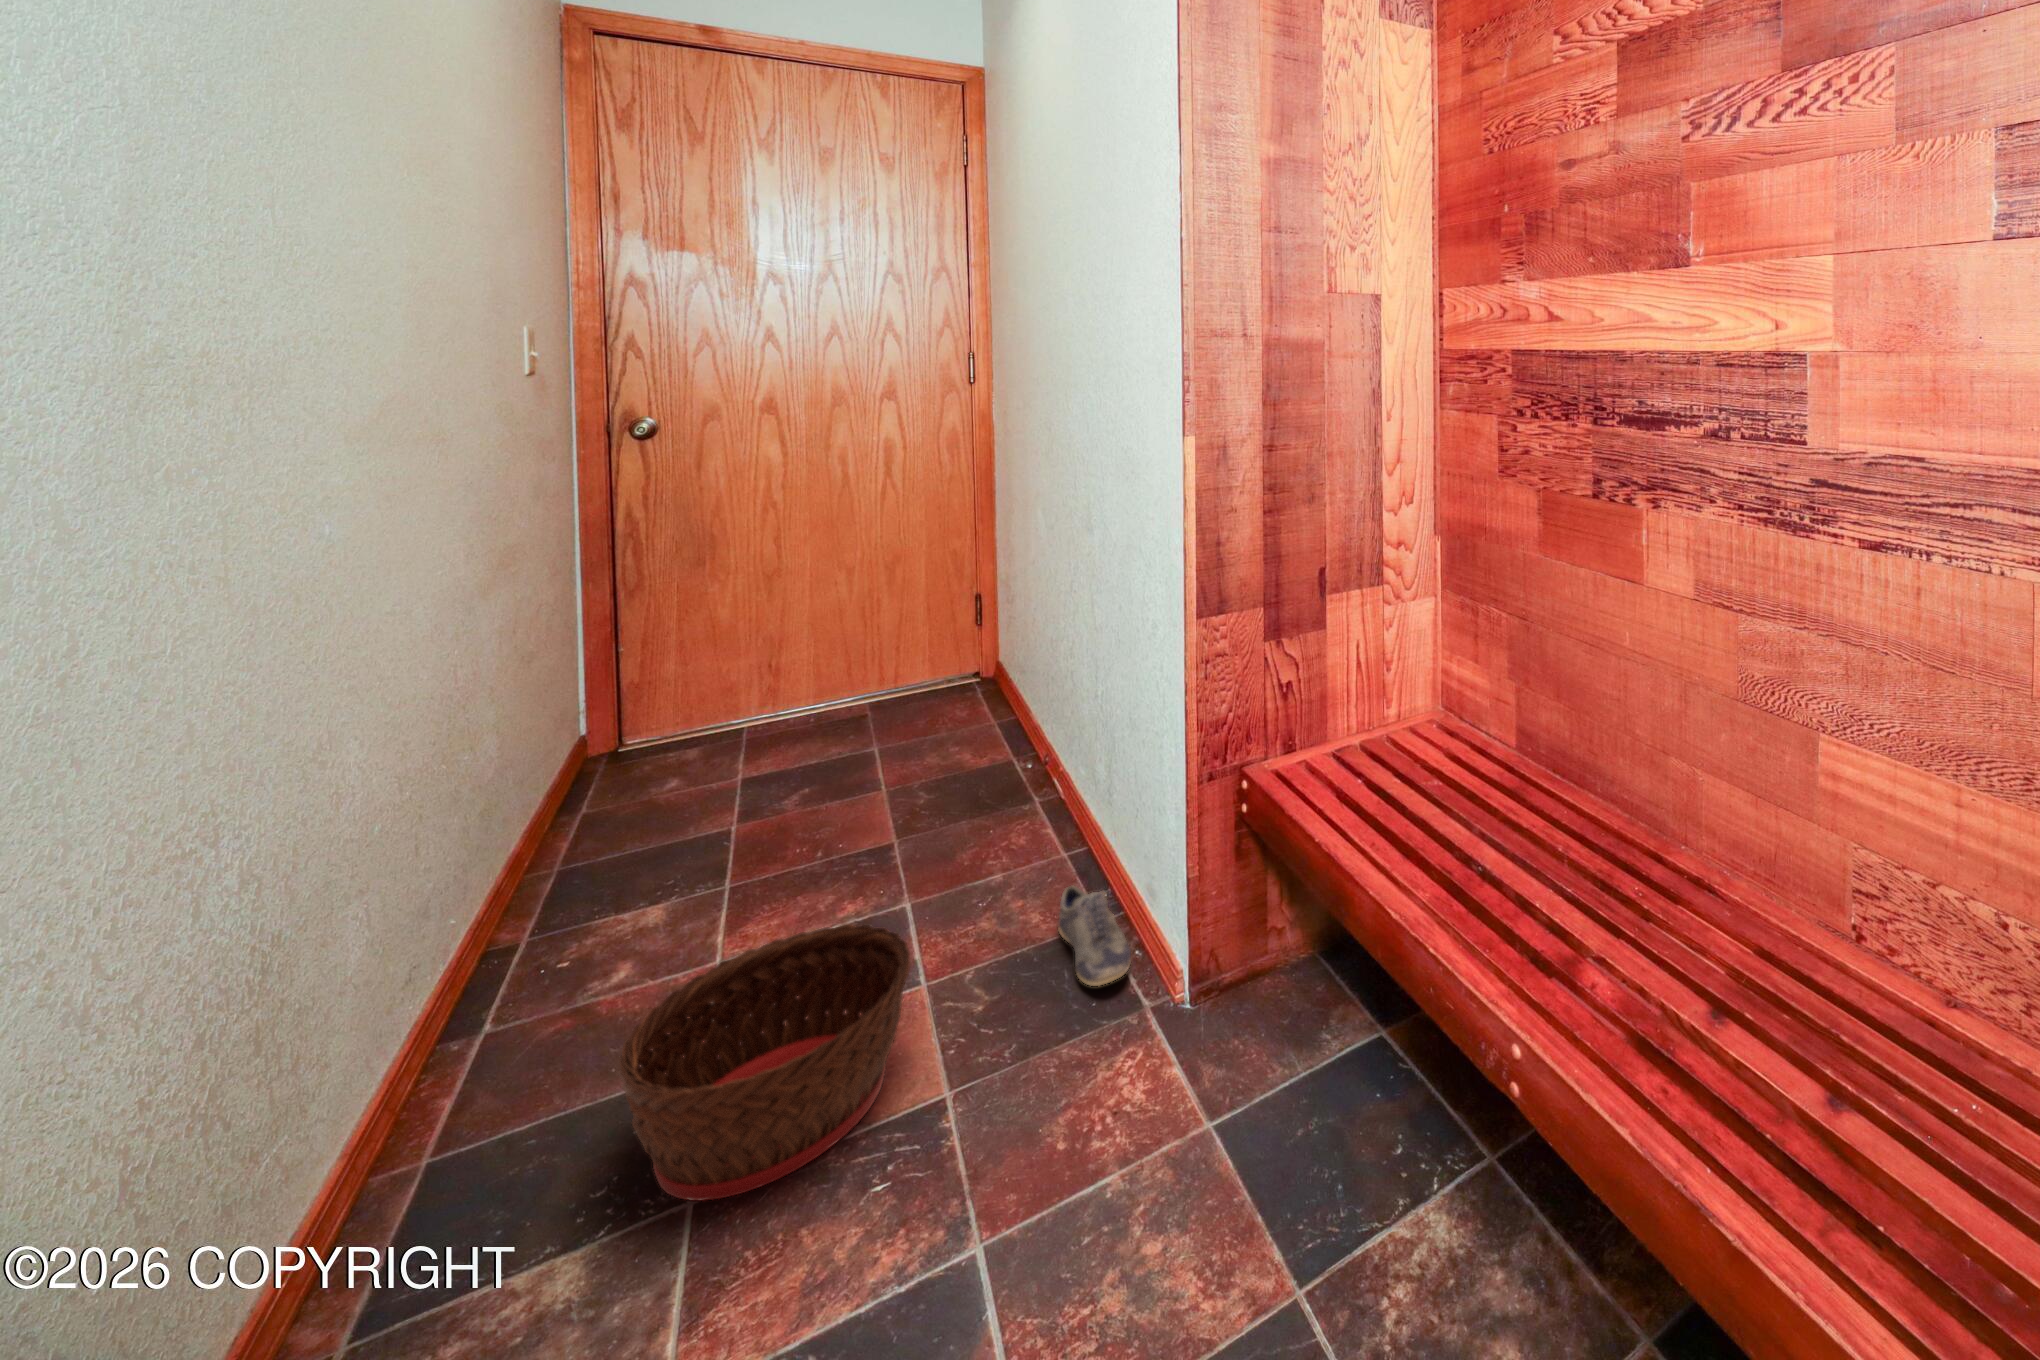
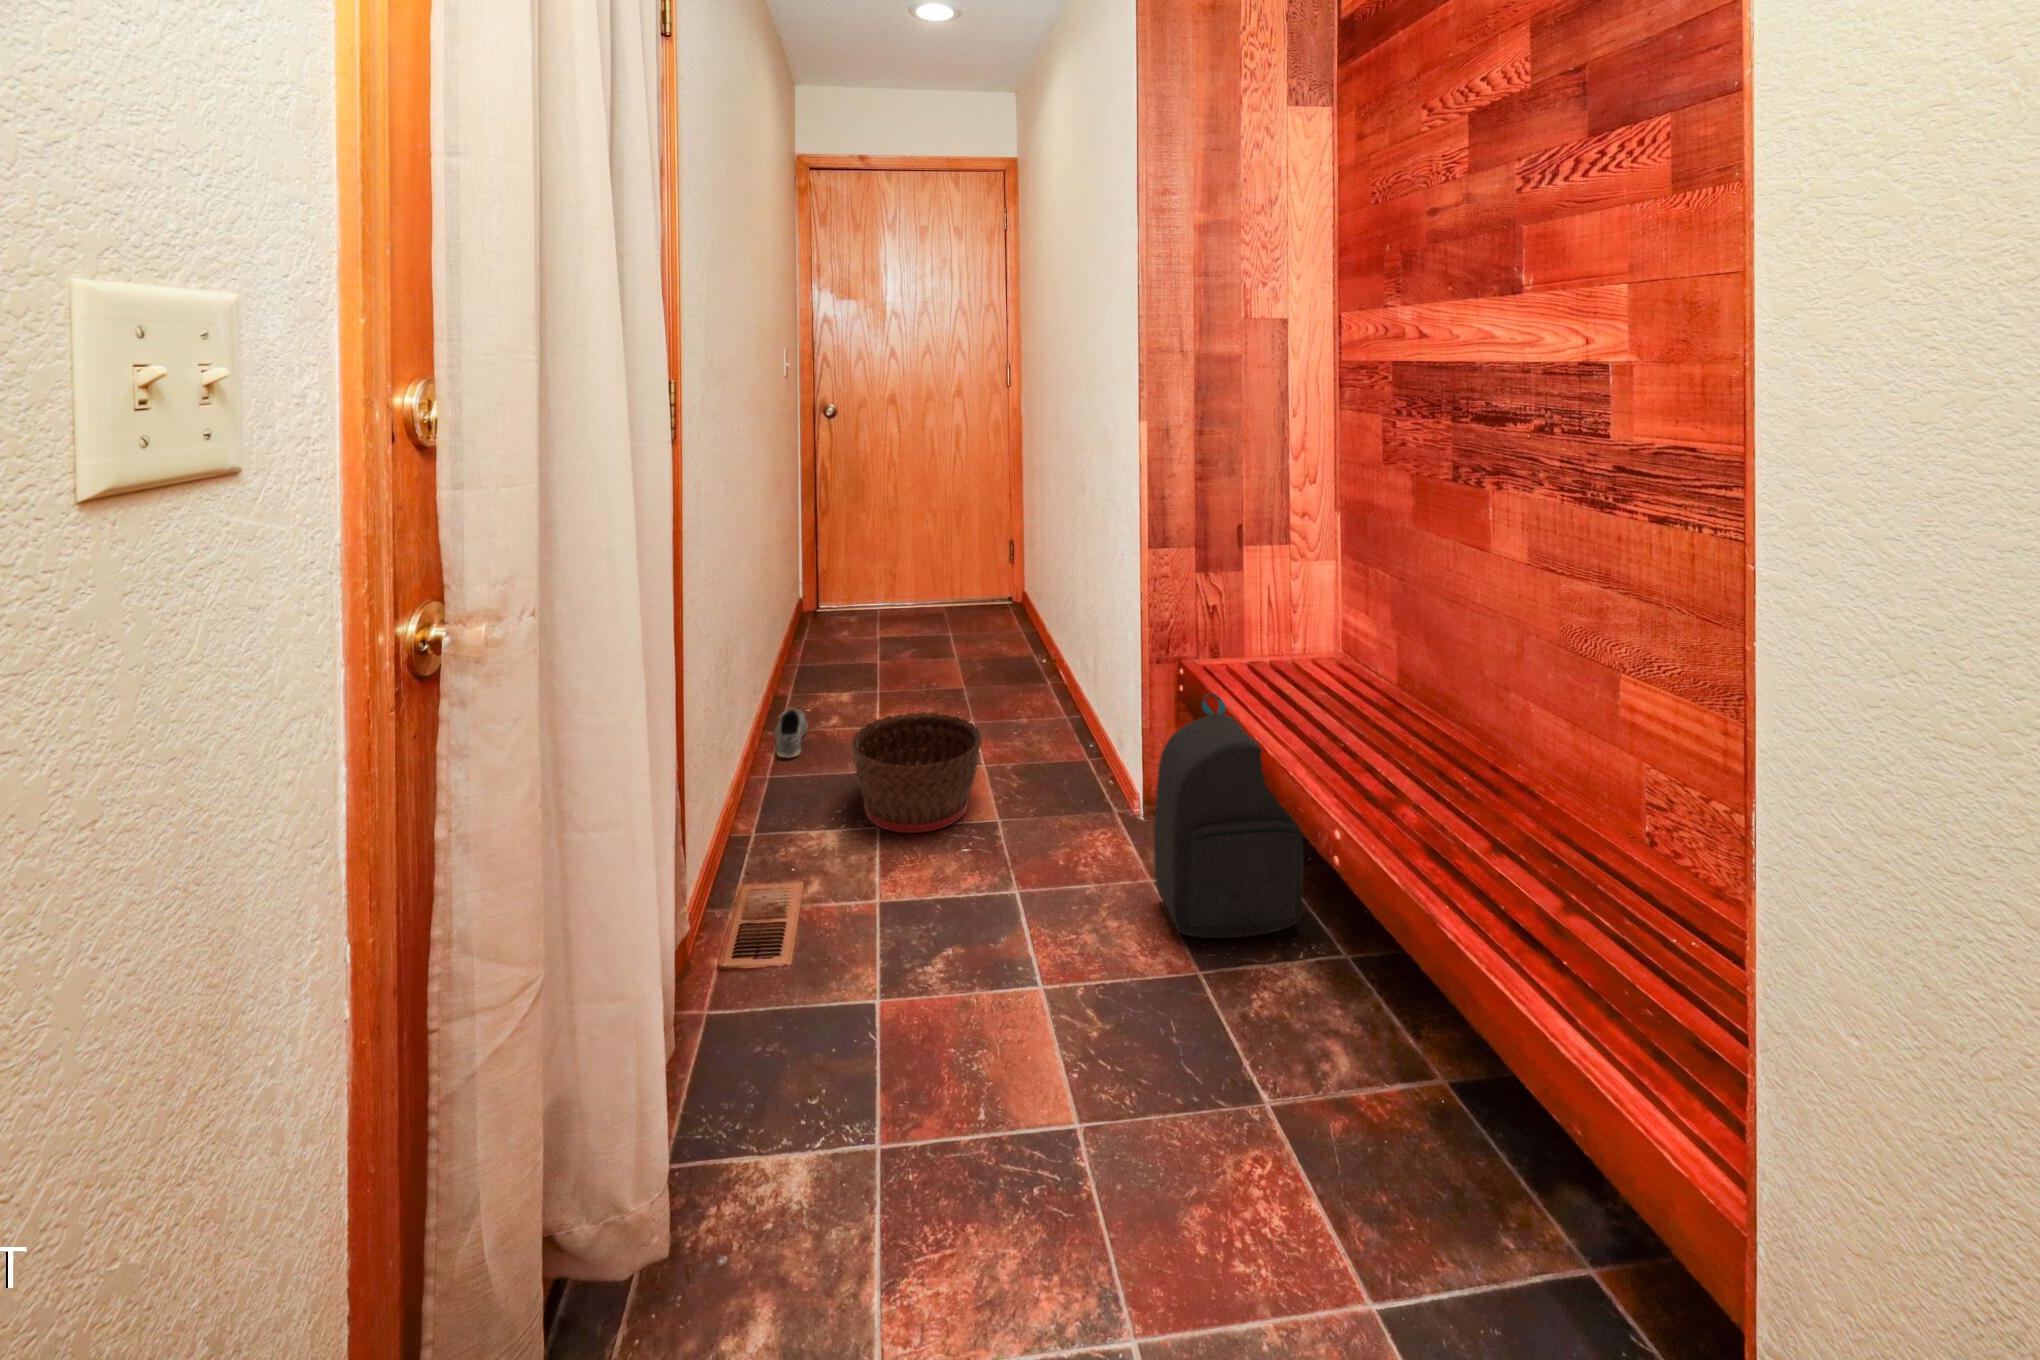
backpack: none [1212,824,1427,1222] -> present [1154,693,1304,938]
shoe: present [1059,886,1131,986] -> present [775,708,807,758]

